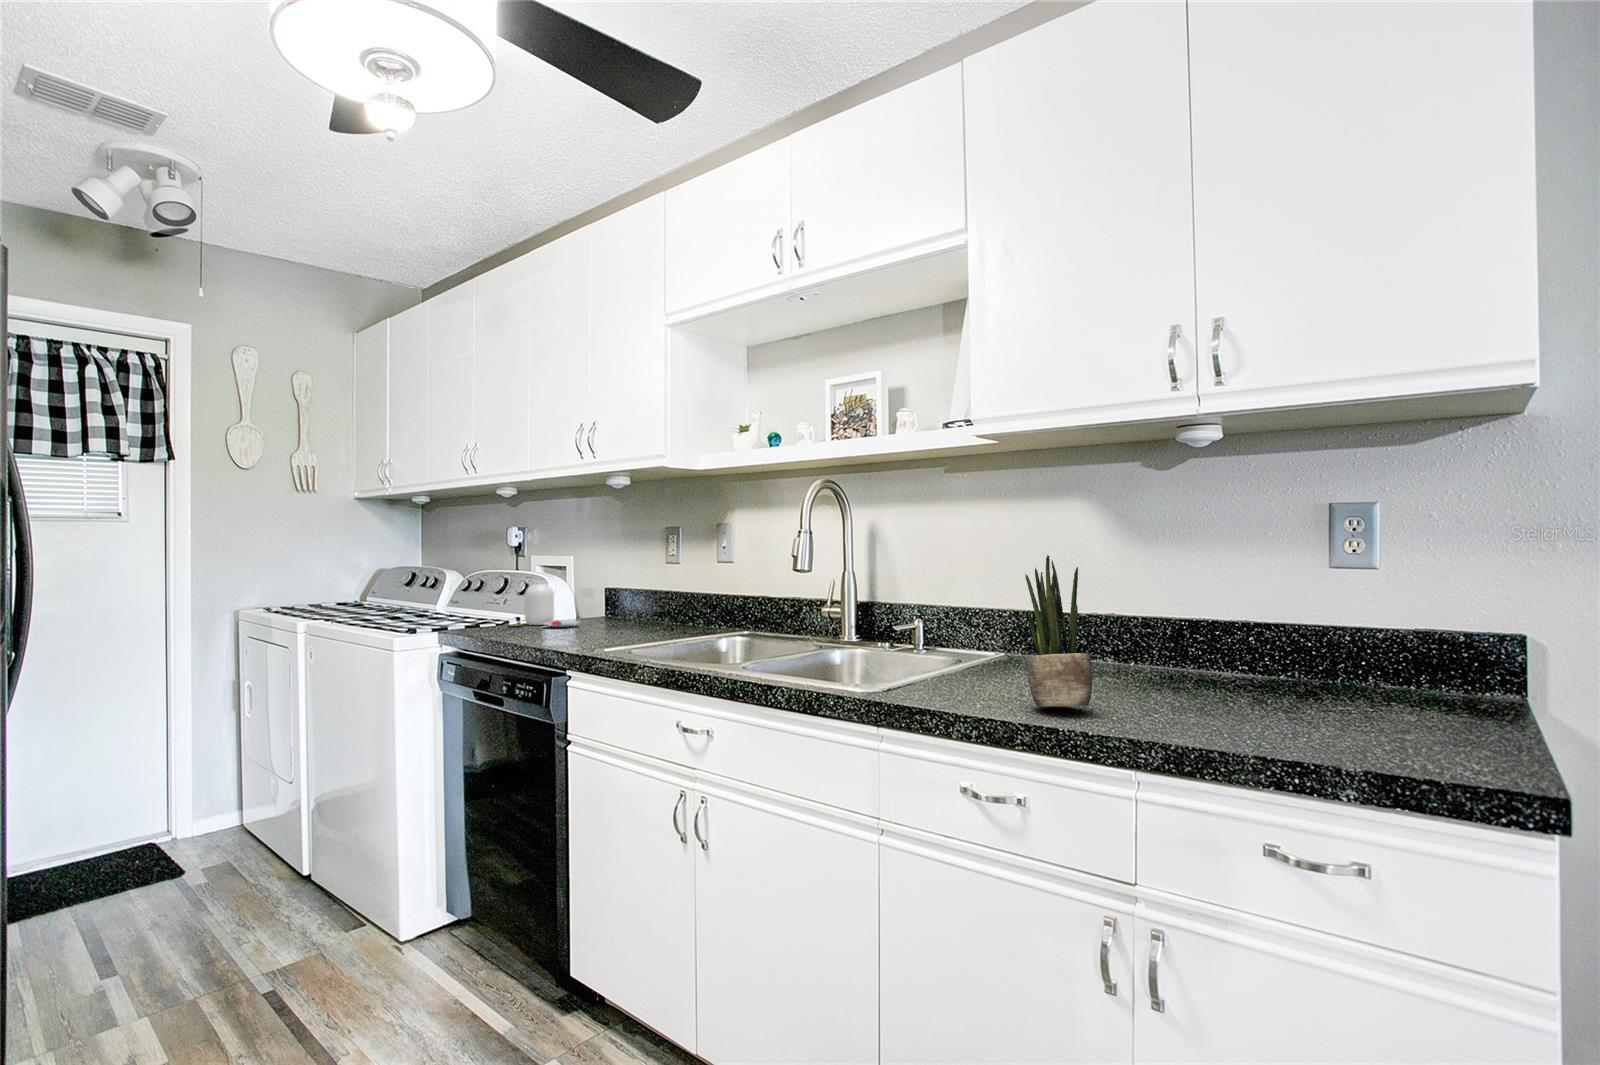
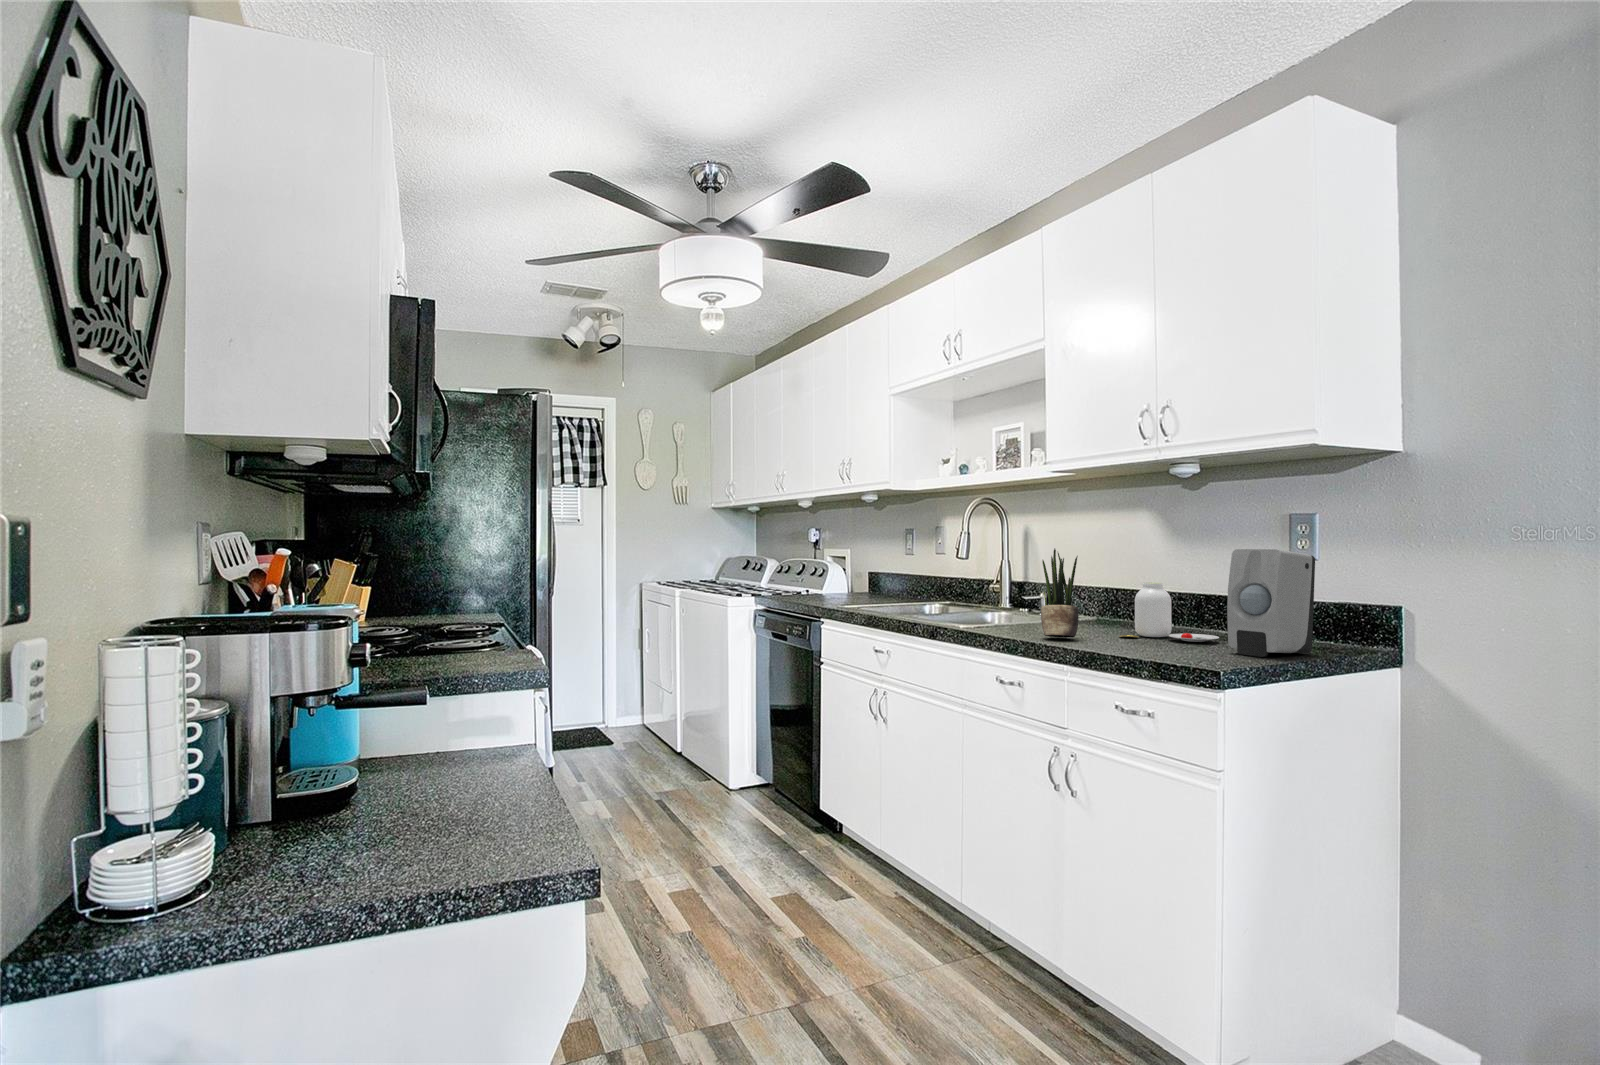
soap dispenser: none [1363,555,1472,735] -> present [1227,549,1315,657]
jar: present [520,580,580,627] -> present [1119,583,1219,642]

